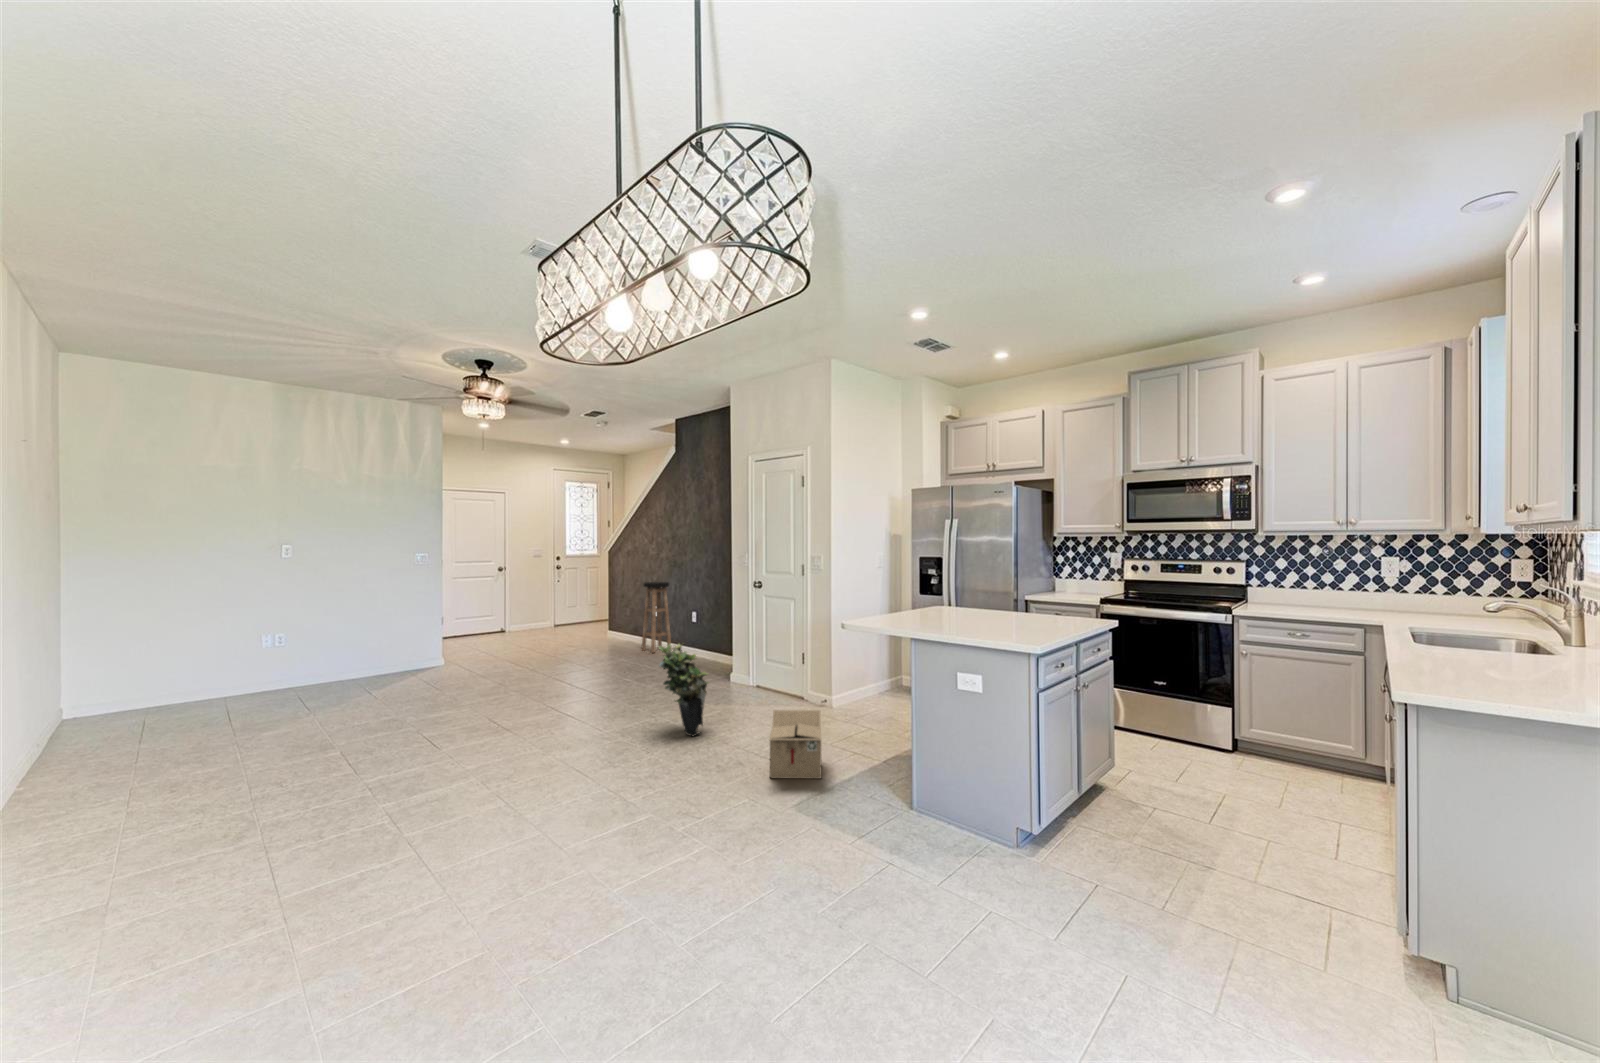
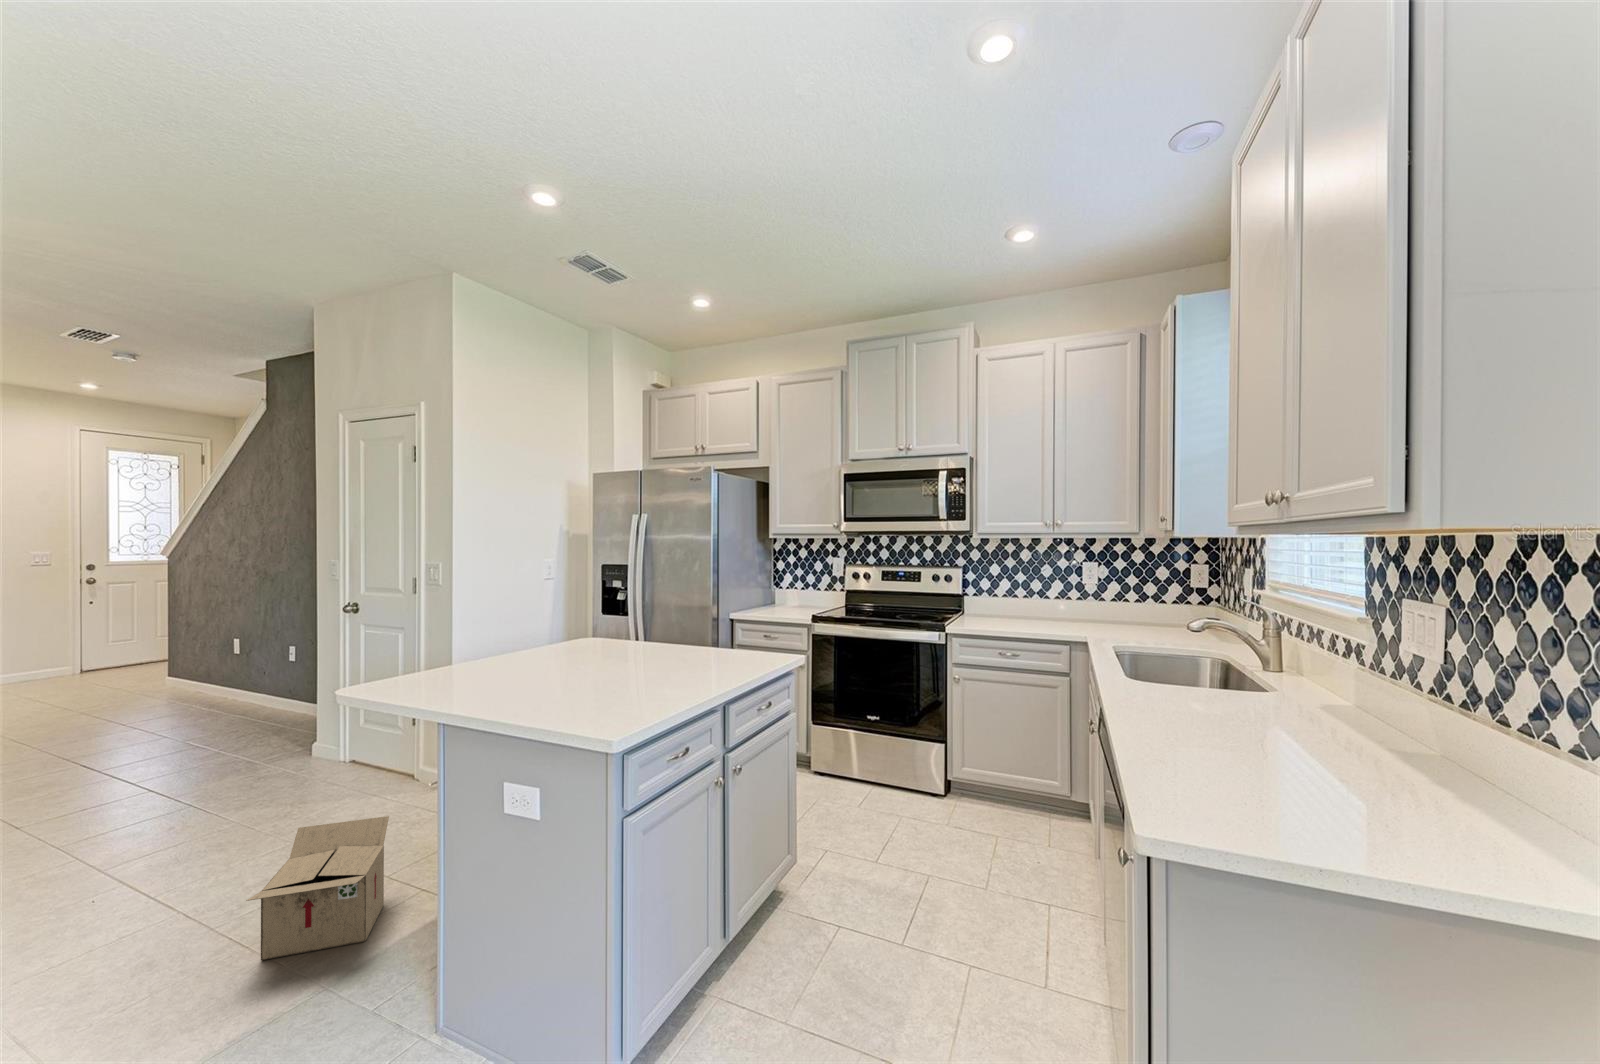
bar stool: present [642,582,672,653] -> none [204,600,260,707]
potted plant: present [659,644,708,736] -> none [88,715,213,879]

